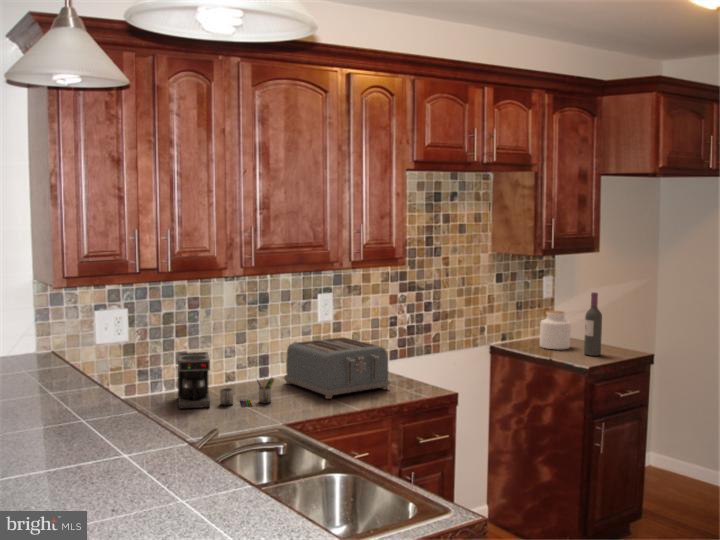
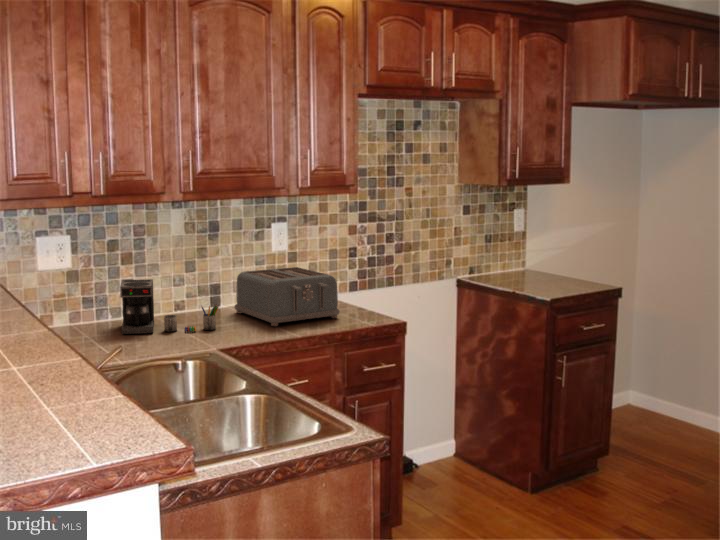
wine bottle: present [584,292,602,356] -> none [549,224,568,288]
jar: present [540,311,571,349] -> none [507,243,538,283]

